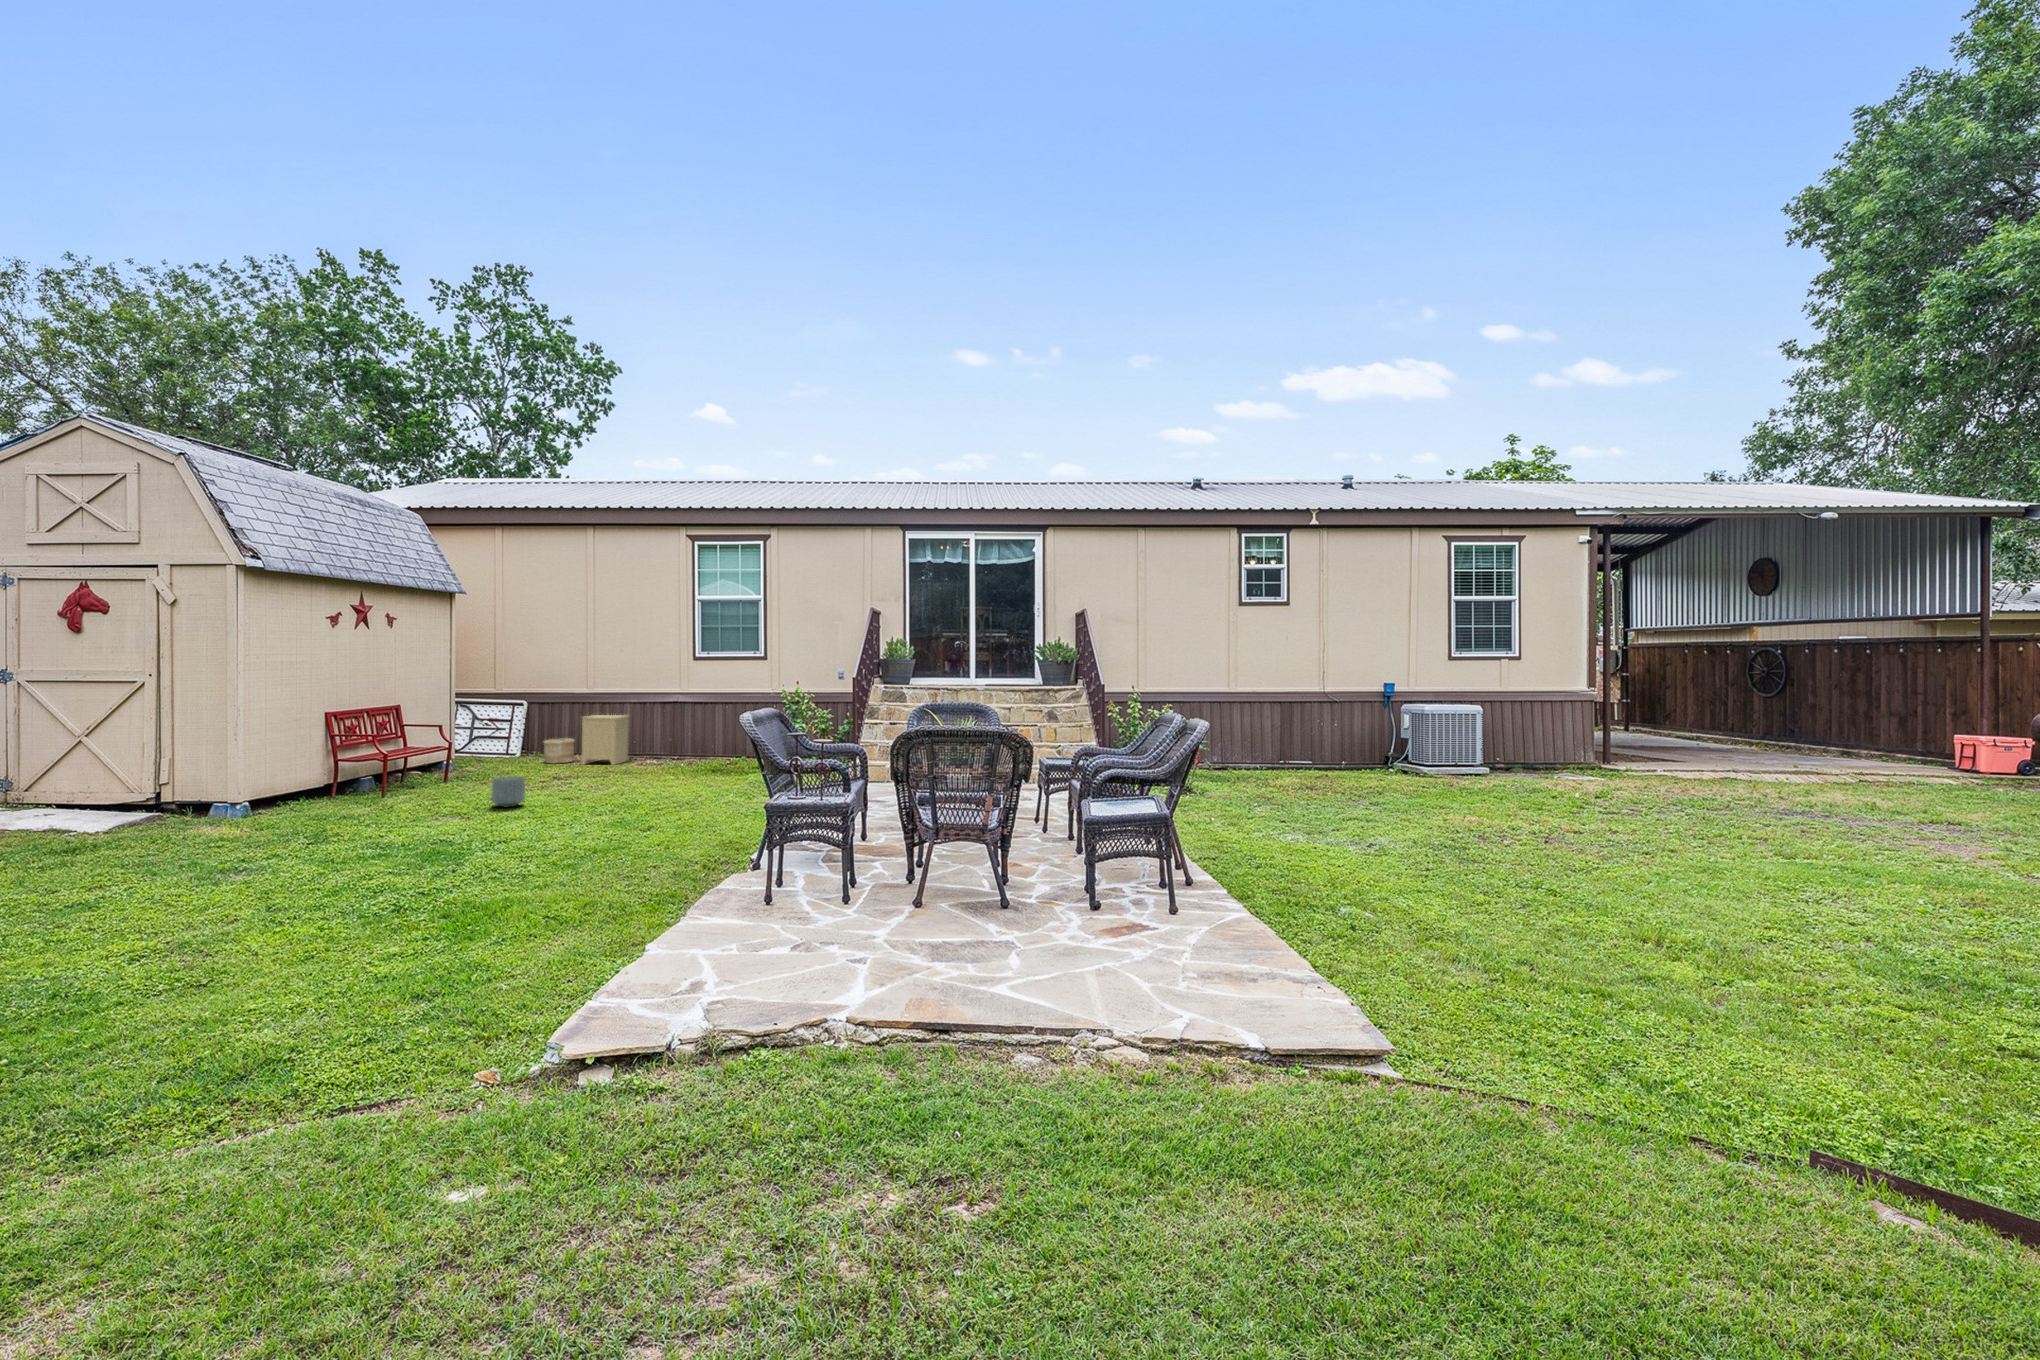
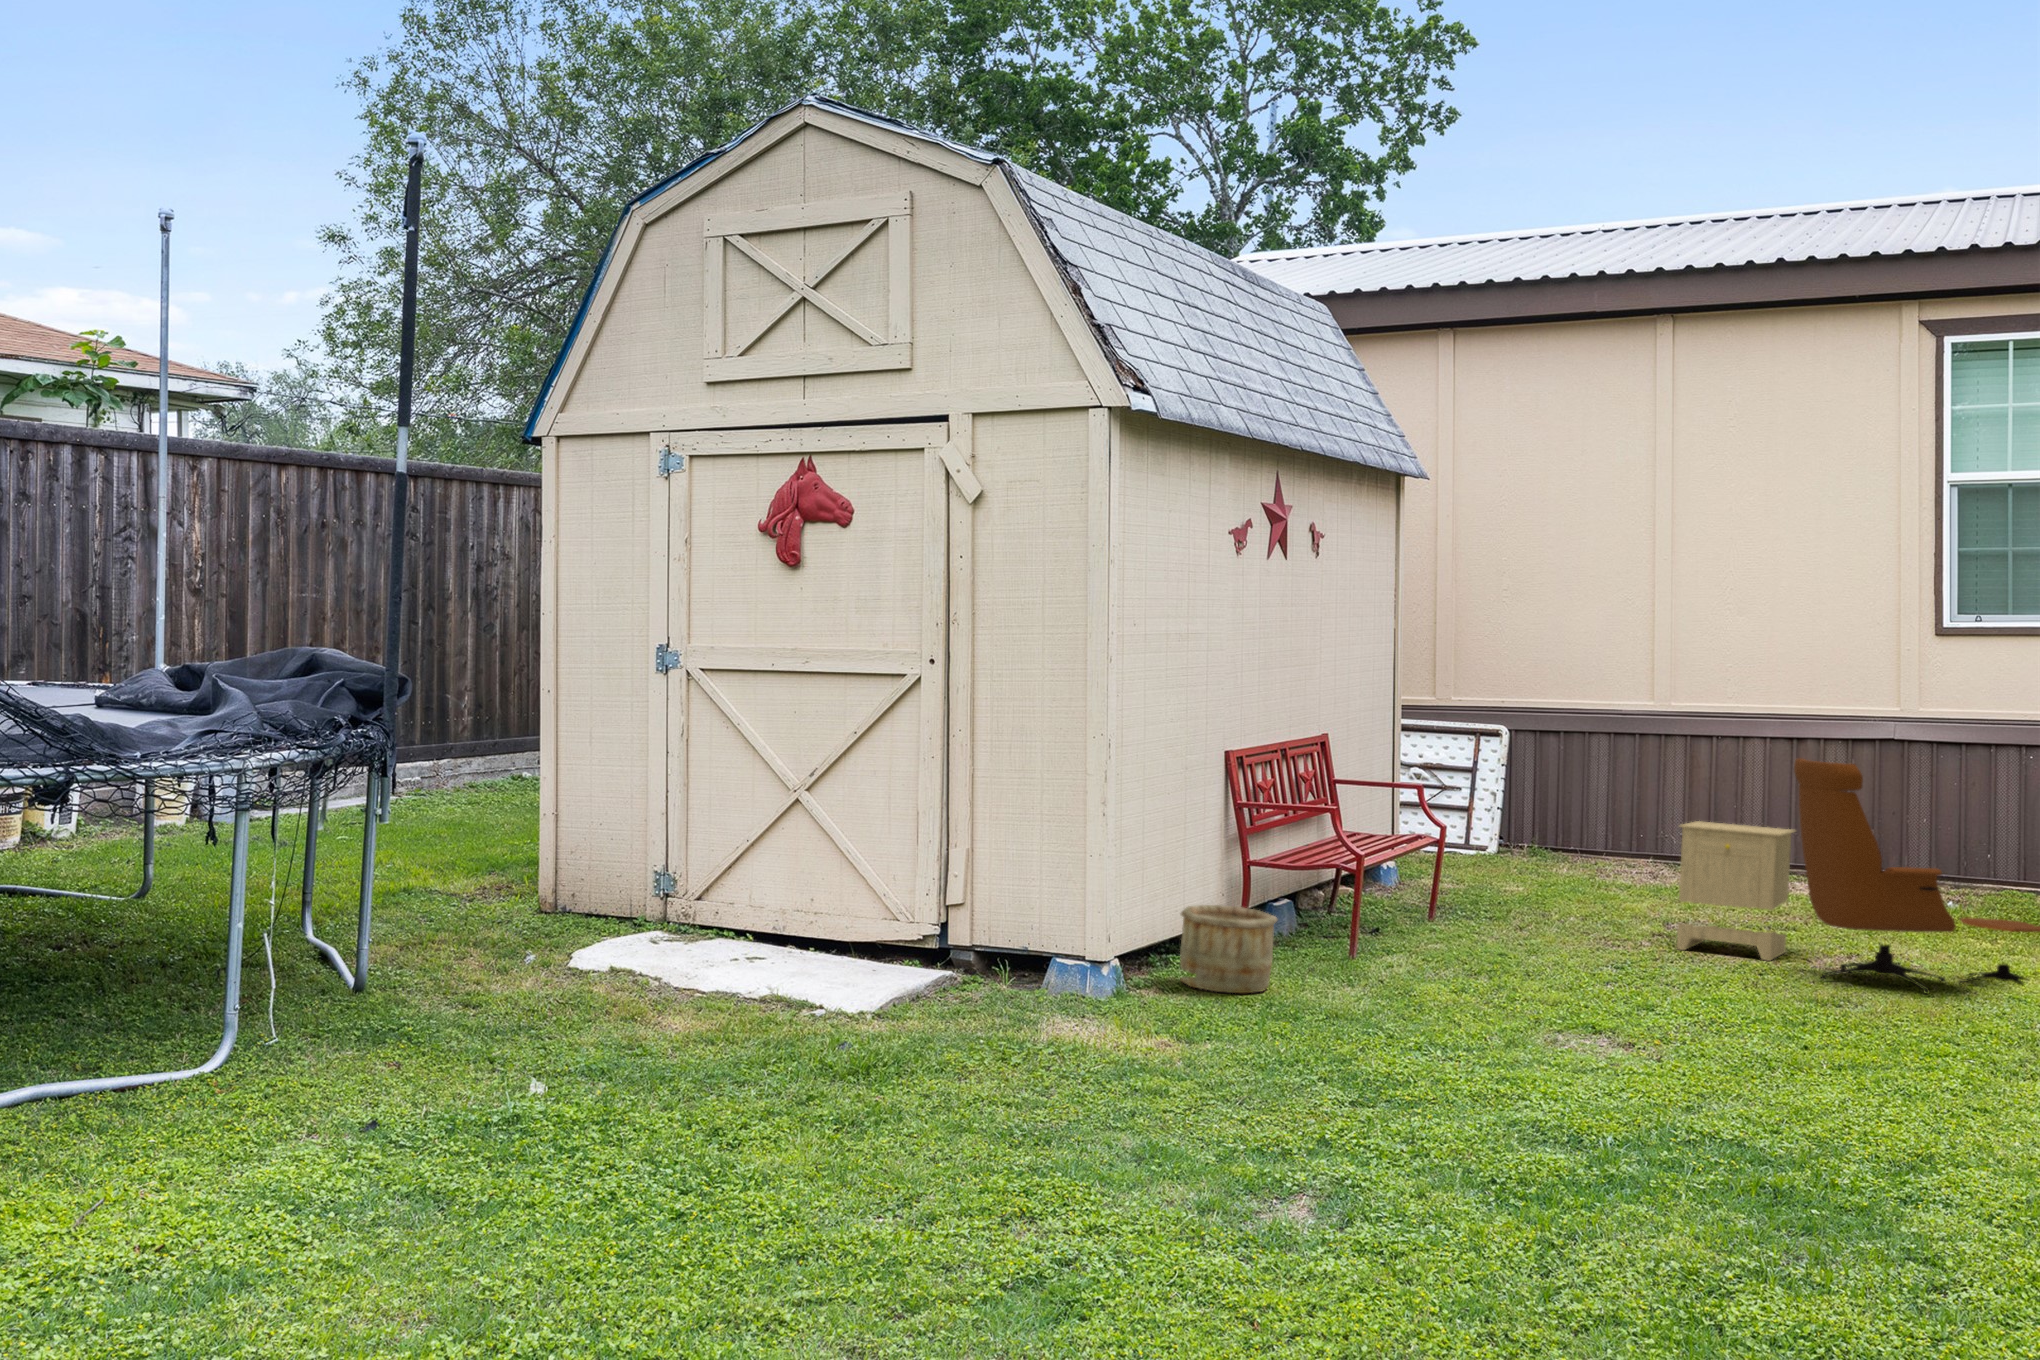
lounge chair: none [612,689,711,770] -> present [1794,758,2040,993]
wooden bucket: present [544,738,574,764] -> present [1180,905,1278,993]
planter: present [491,776,525,807] -> none [1678,991,1770,1081]

